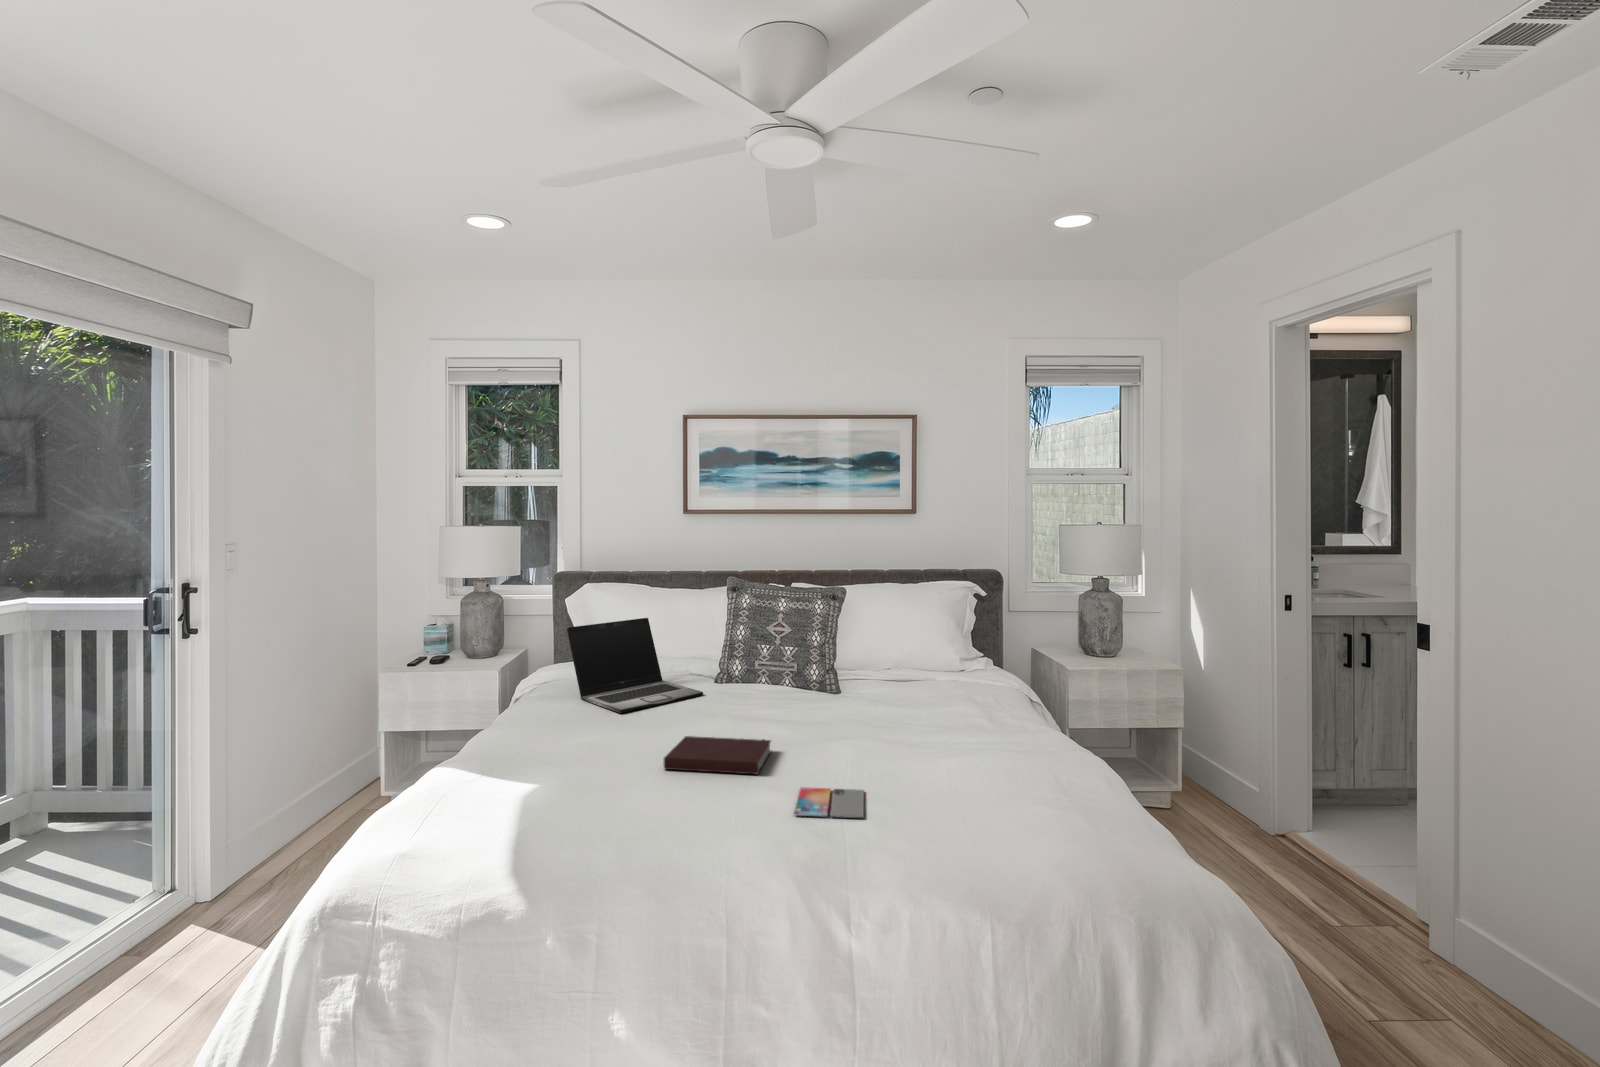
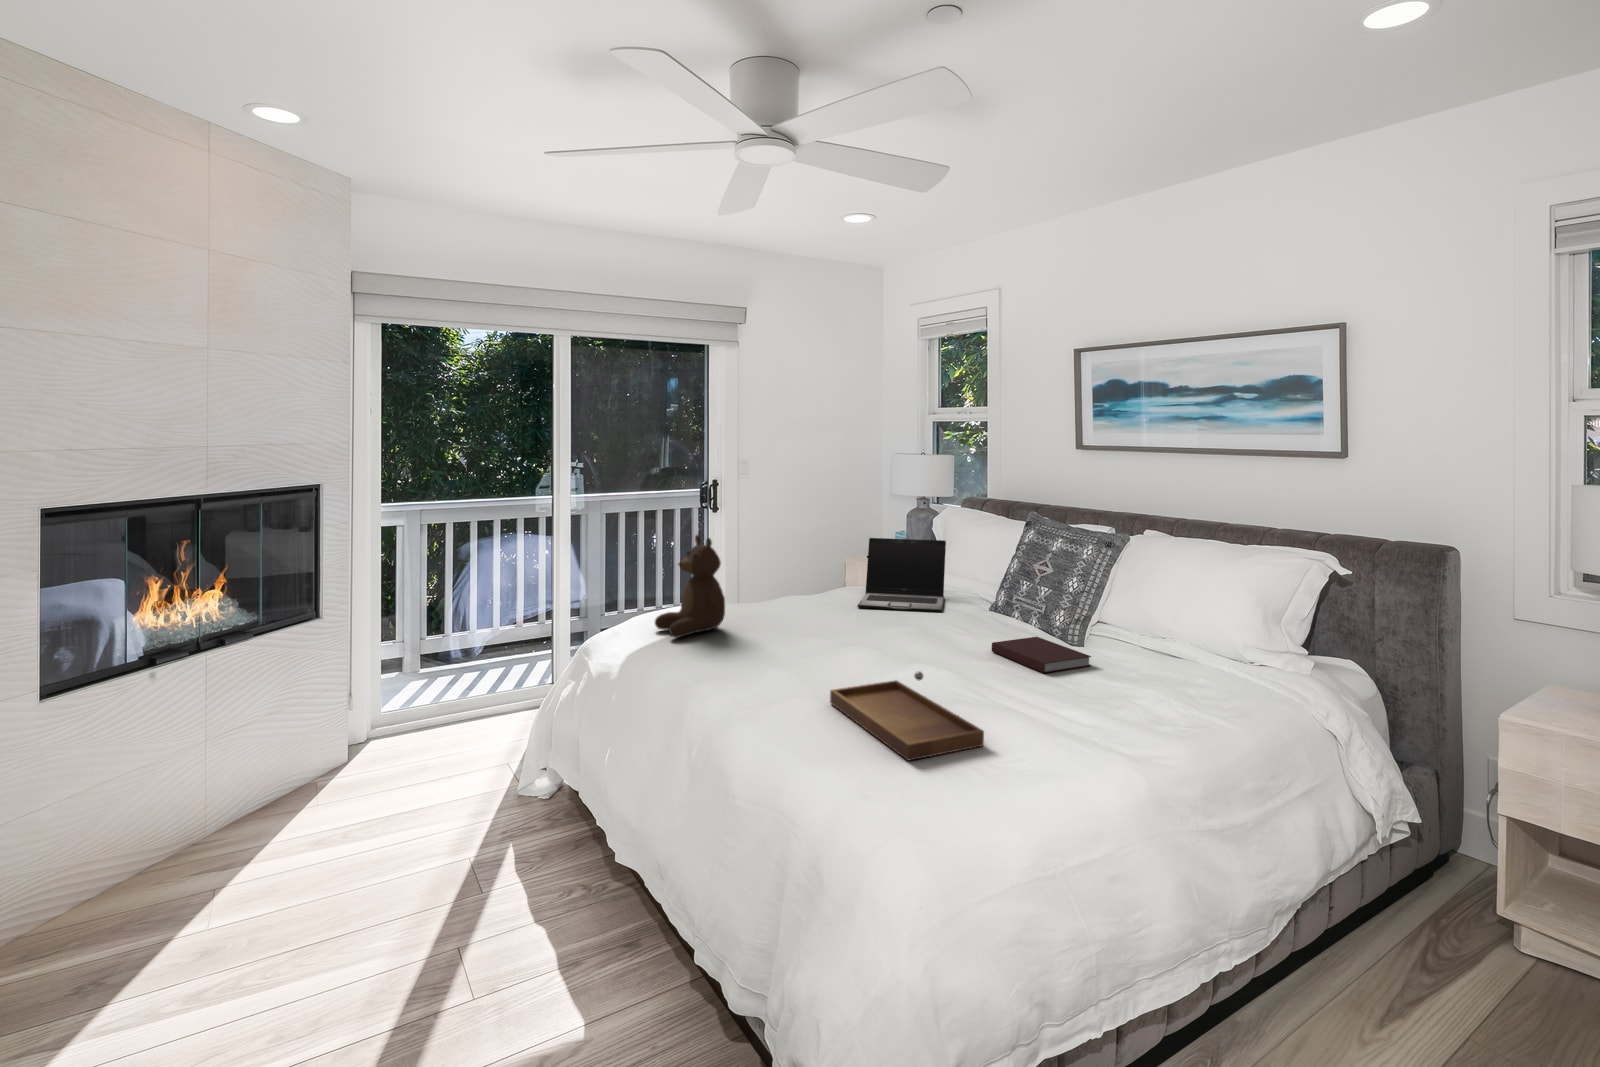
teddy bear: none [467,649,593,818] -> present [655,535,725,638]
tray: none [909,730,1089,813] -> present [830,671,984,761]
notebook: present [664,736,771,774] -> present [991,637,1091,673]
smartphone: present [794,787,864,818] -> none [757,672,830,697]

